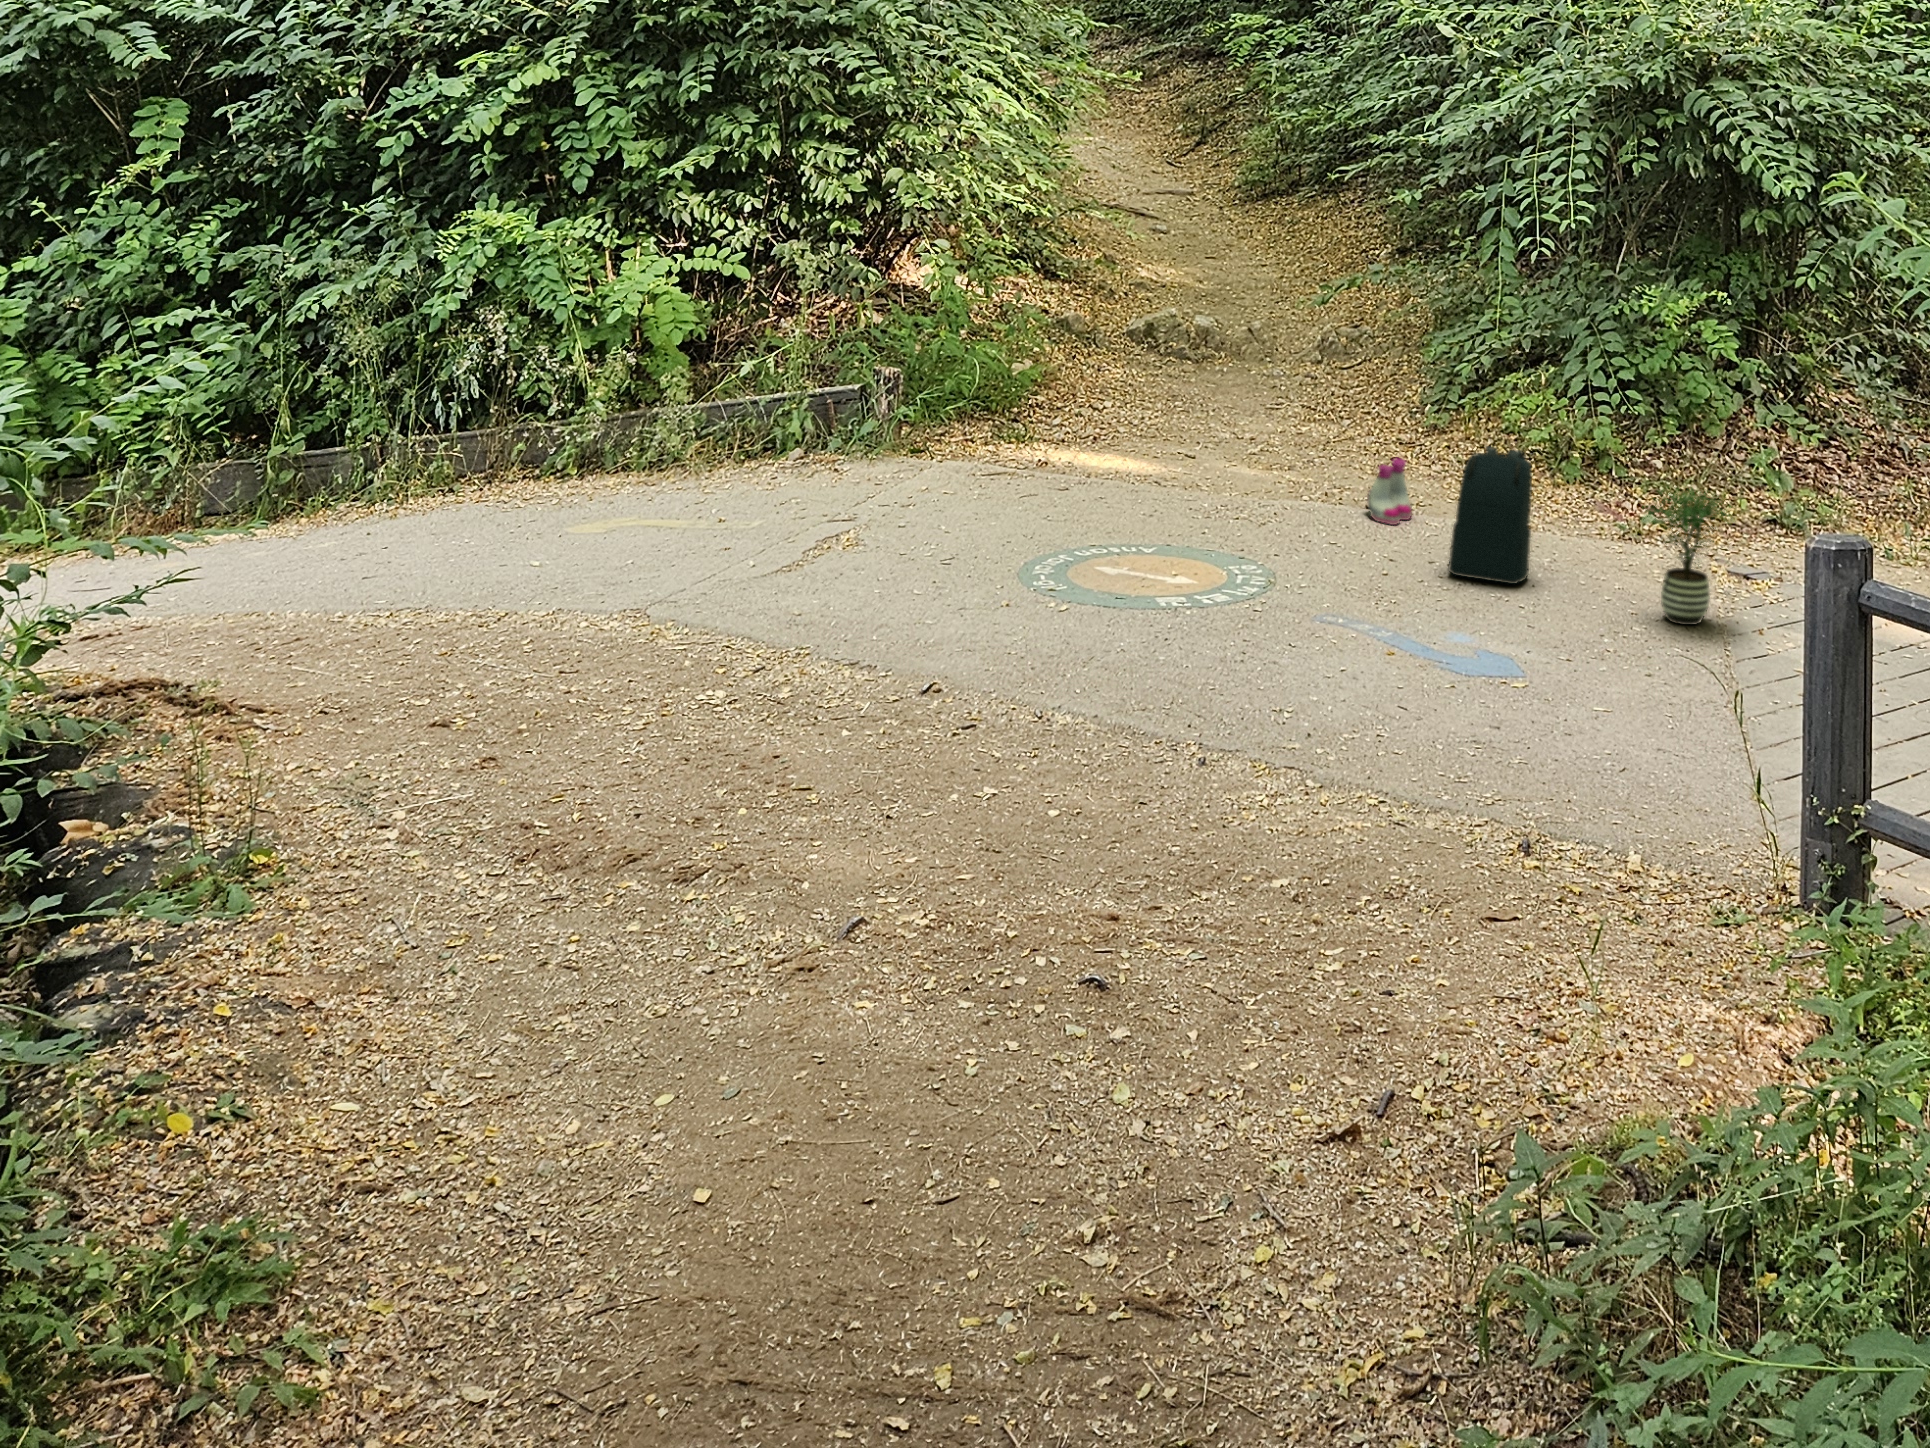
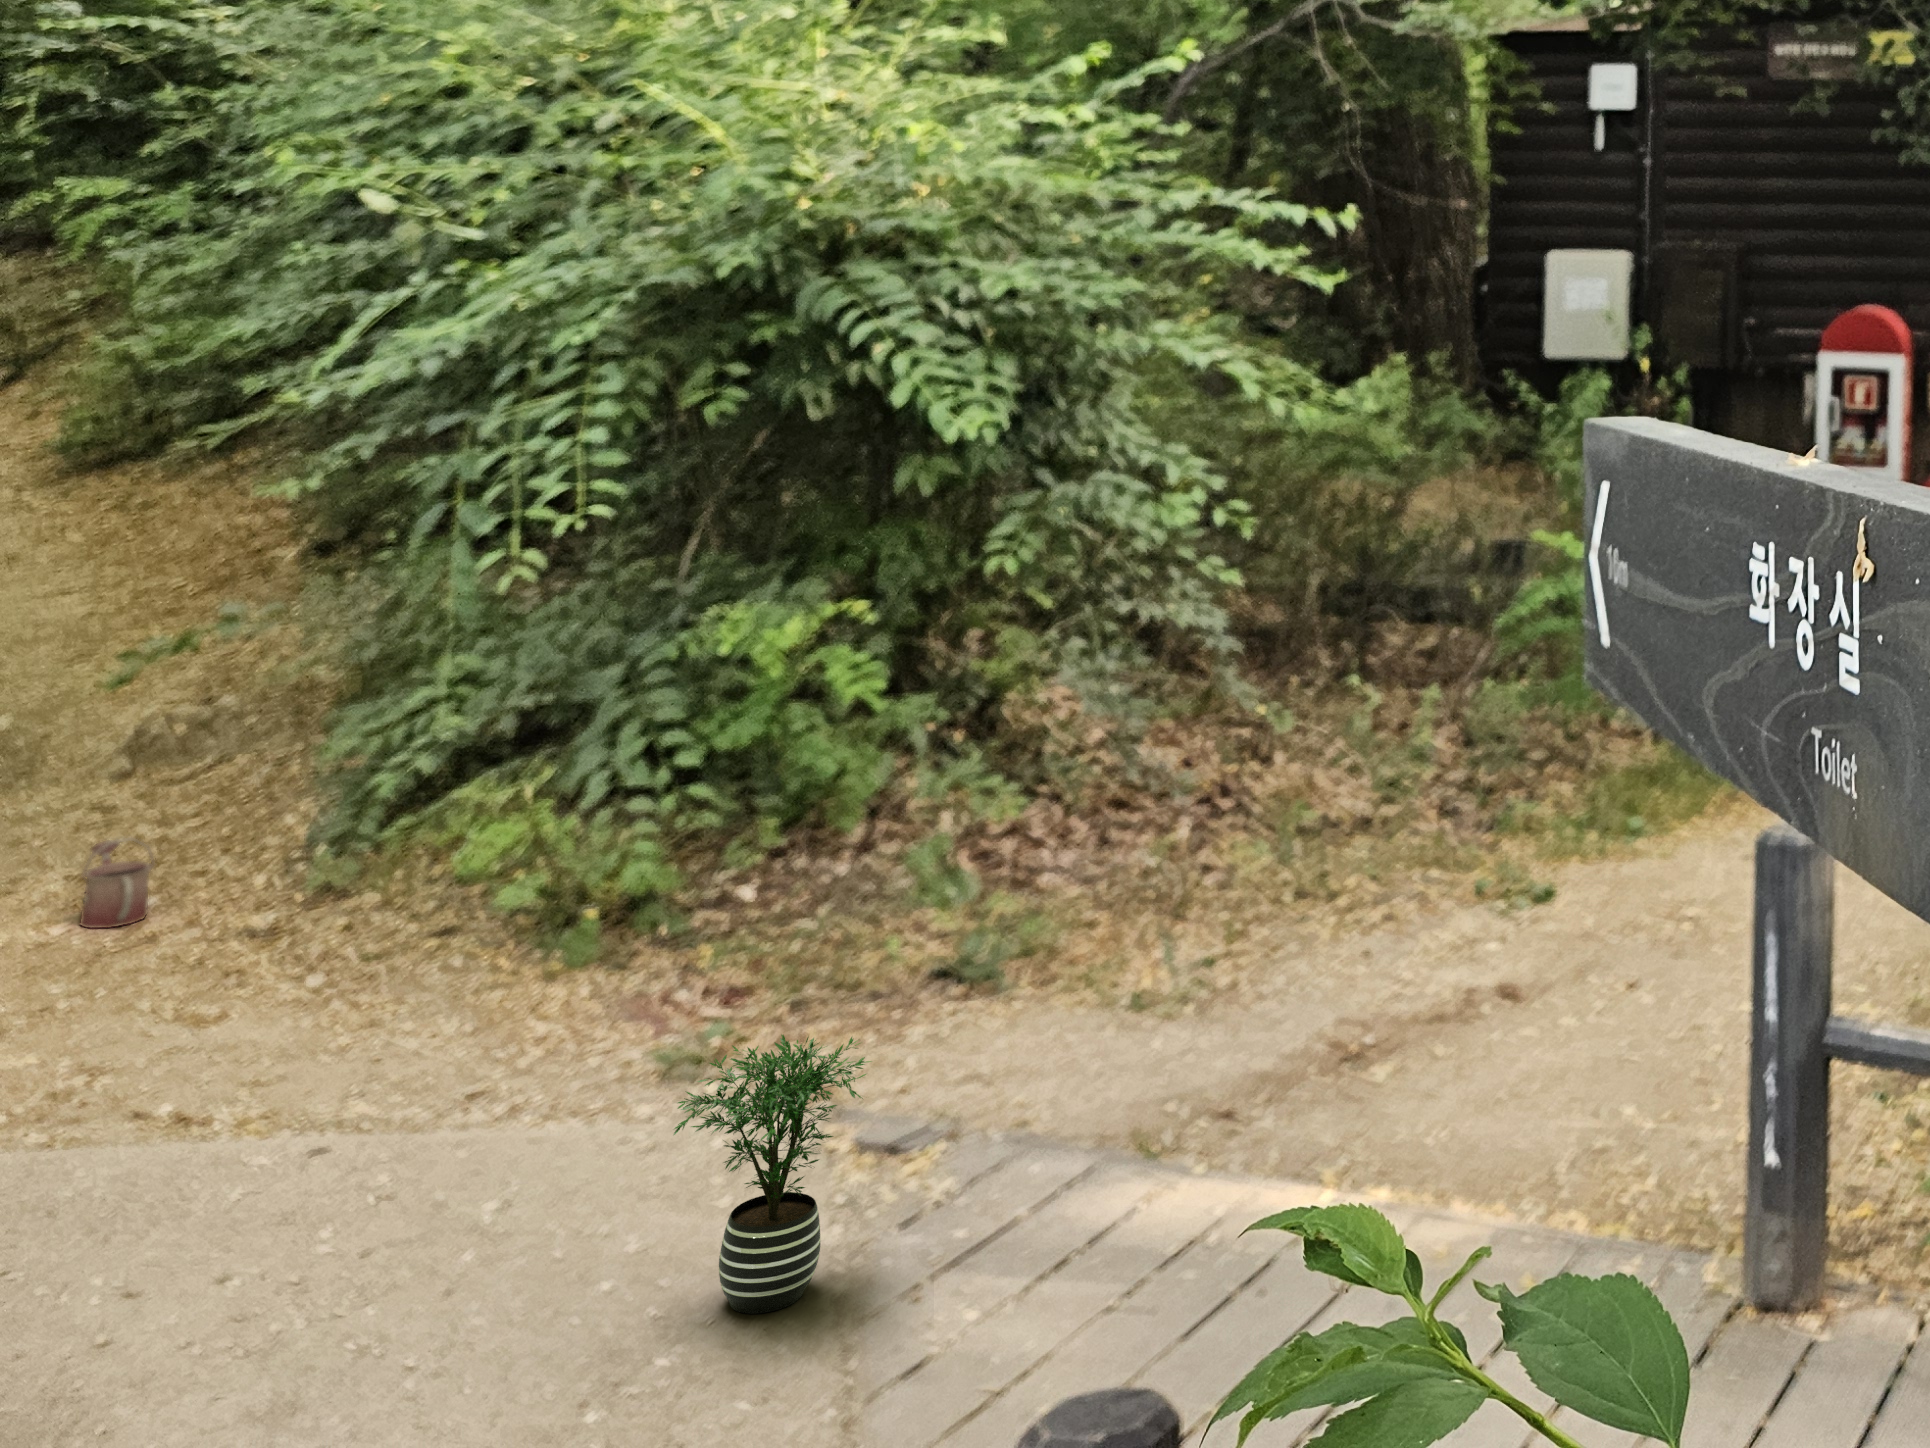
watering can: none [1339,369,1371,415] -> present [80,838,155,929]
backpack: present [1449,446,1532,584] -> none [237,1025,443,1323]
boots: present [1367,458,1412,525] -> none [72,1059,187,1209]

